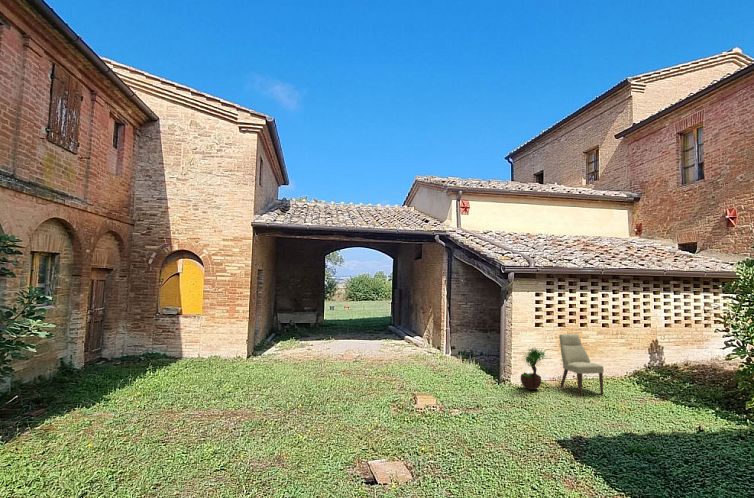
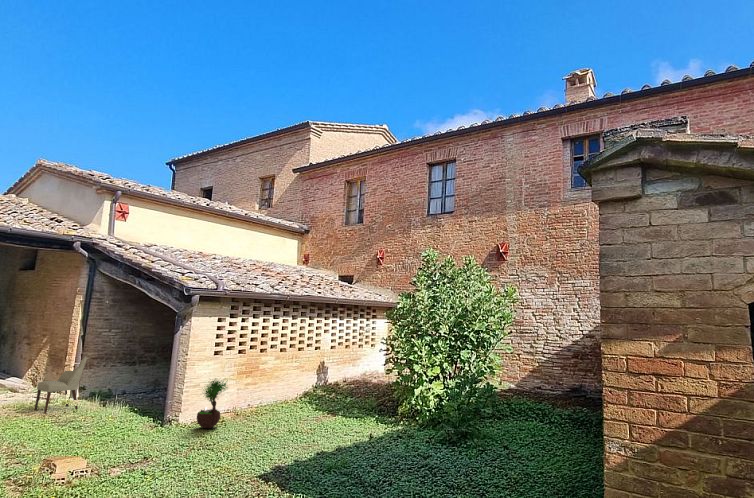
chair: present [560,334,604,395] -> present [35,357,87,413]

